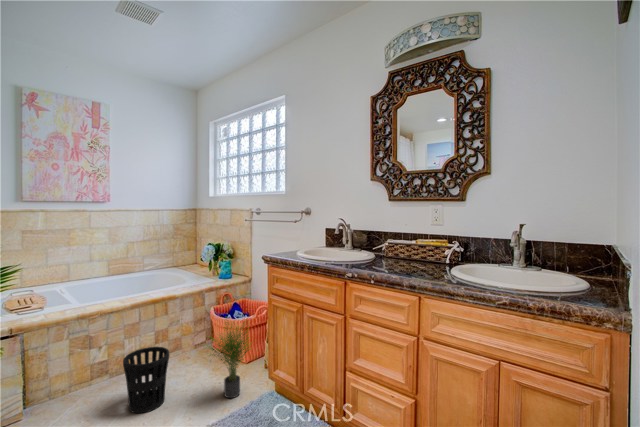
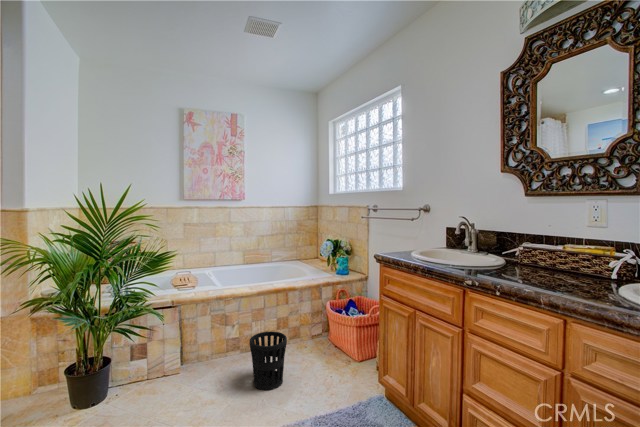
potted plant: present [212,322,249,398] -> none [311,312,367,394]

